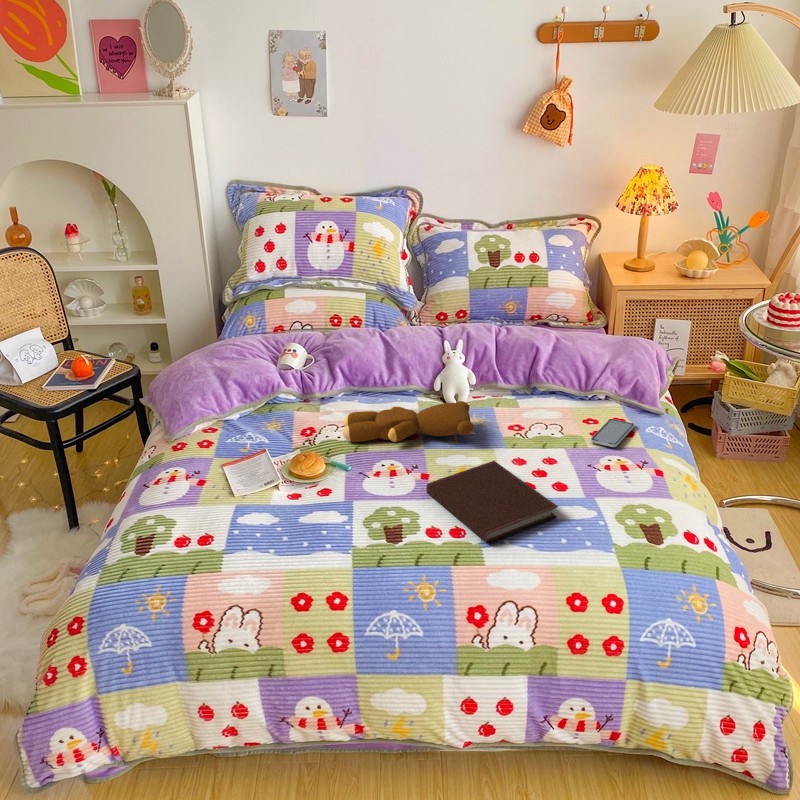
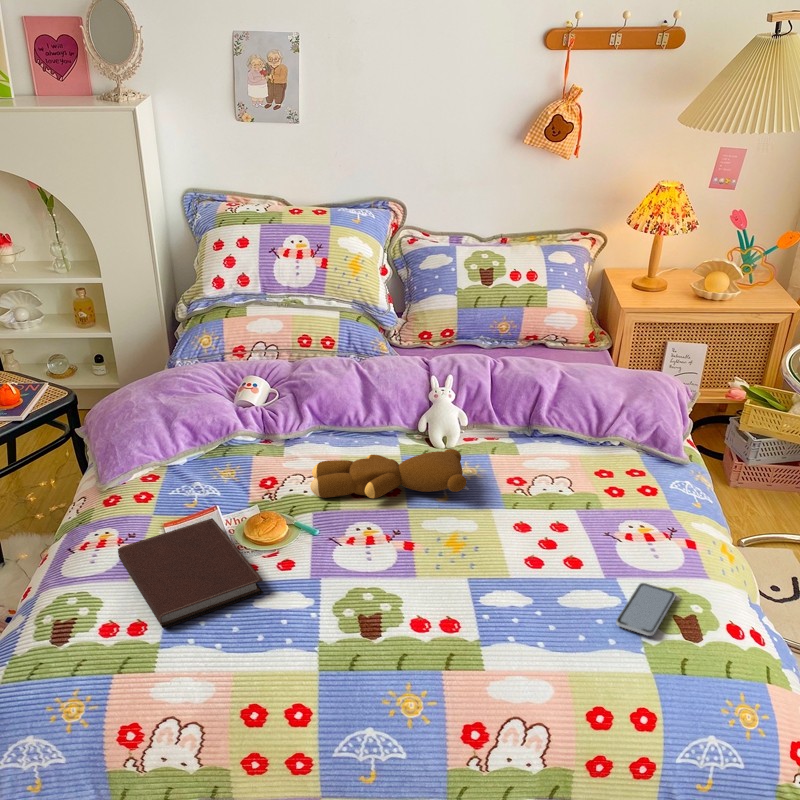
smartphone: present [591,419,634,447] -> present [616,583,676,636]
notebook: present [426,461,558,544] -> present [118,518,263,628]

